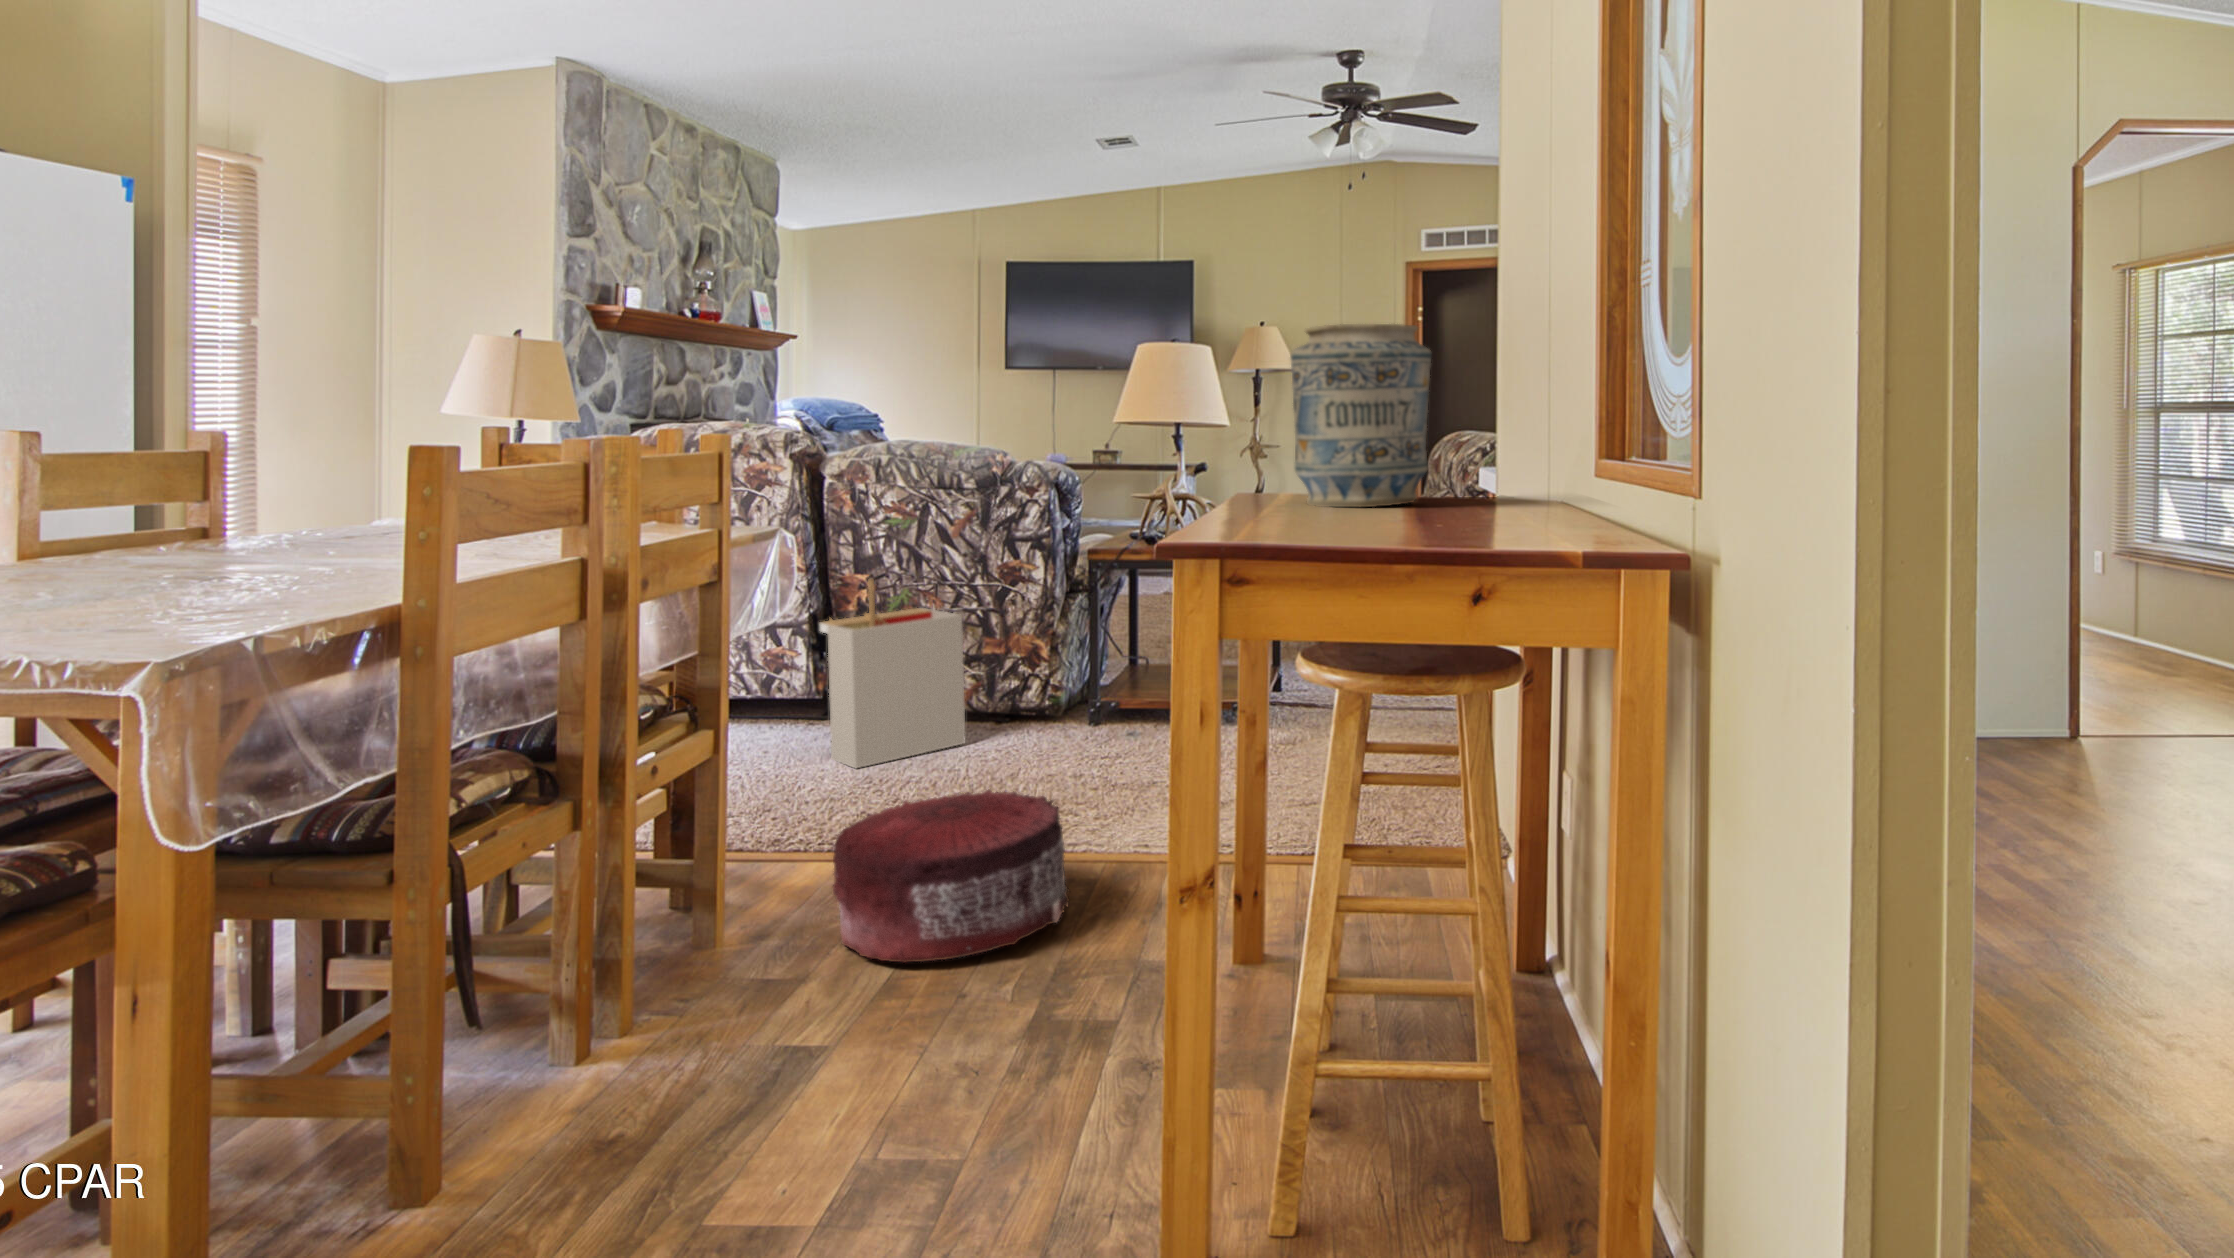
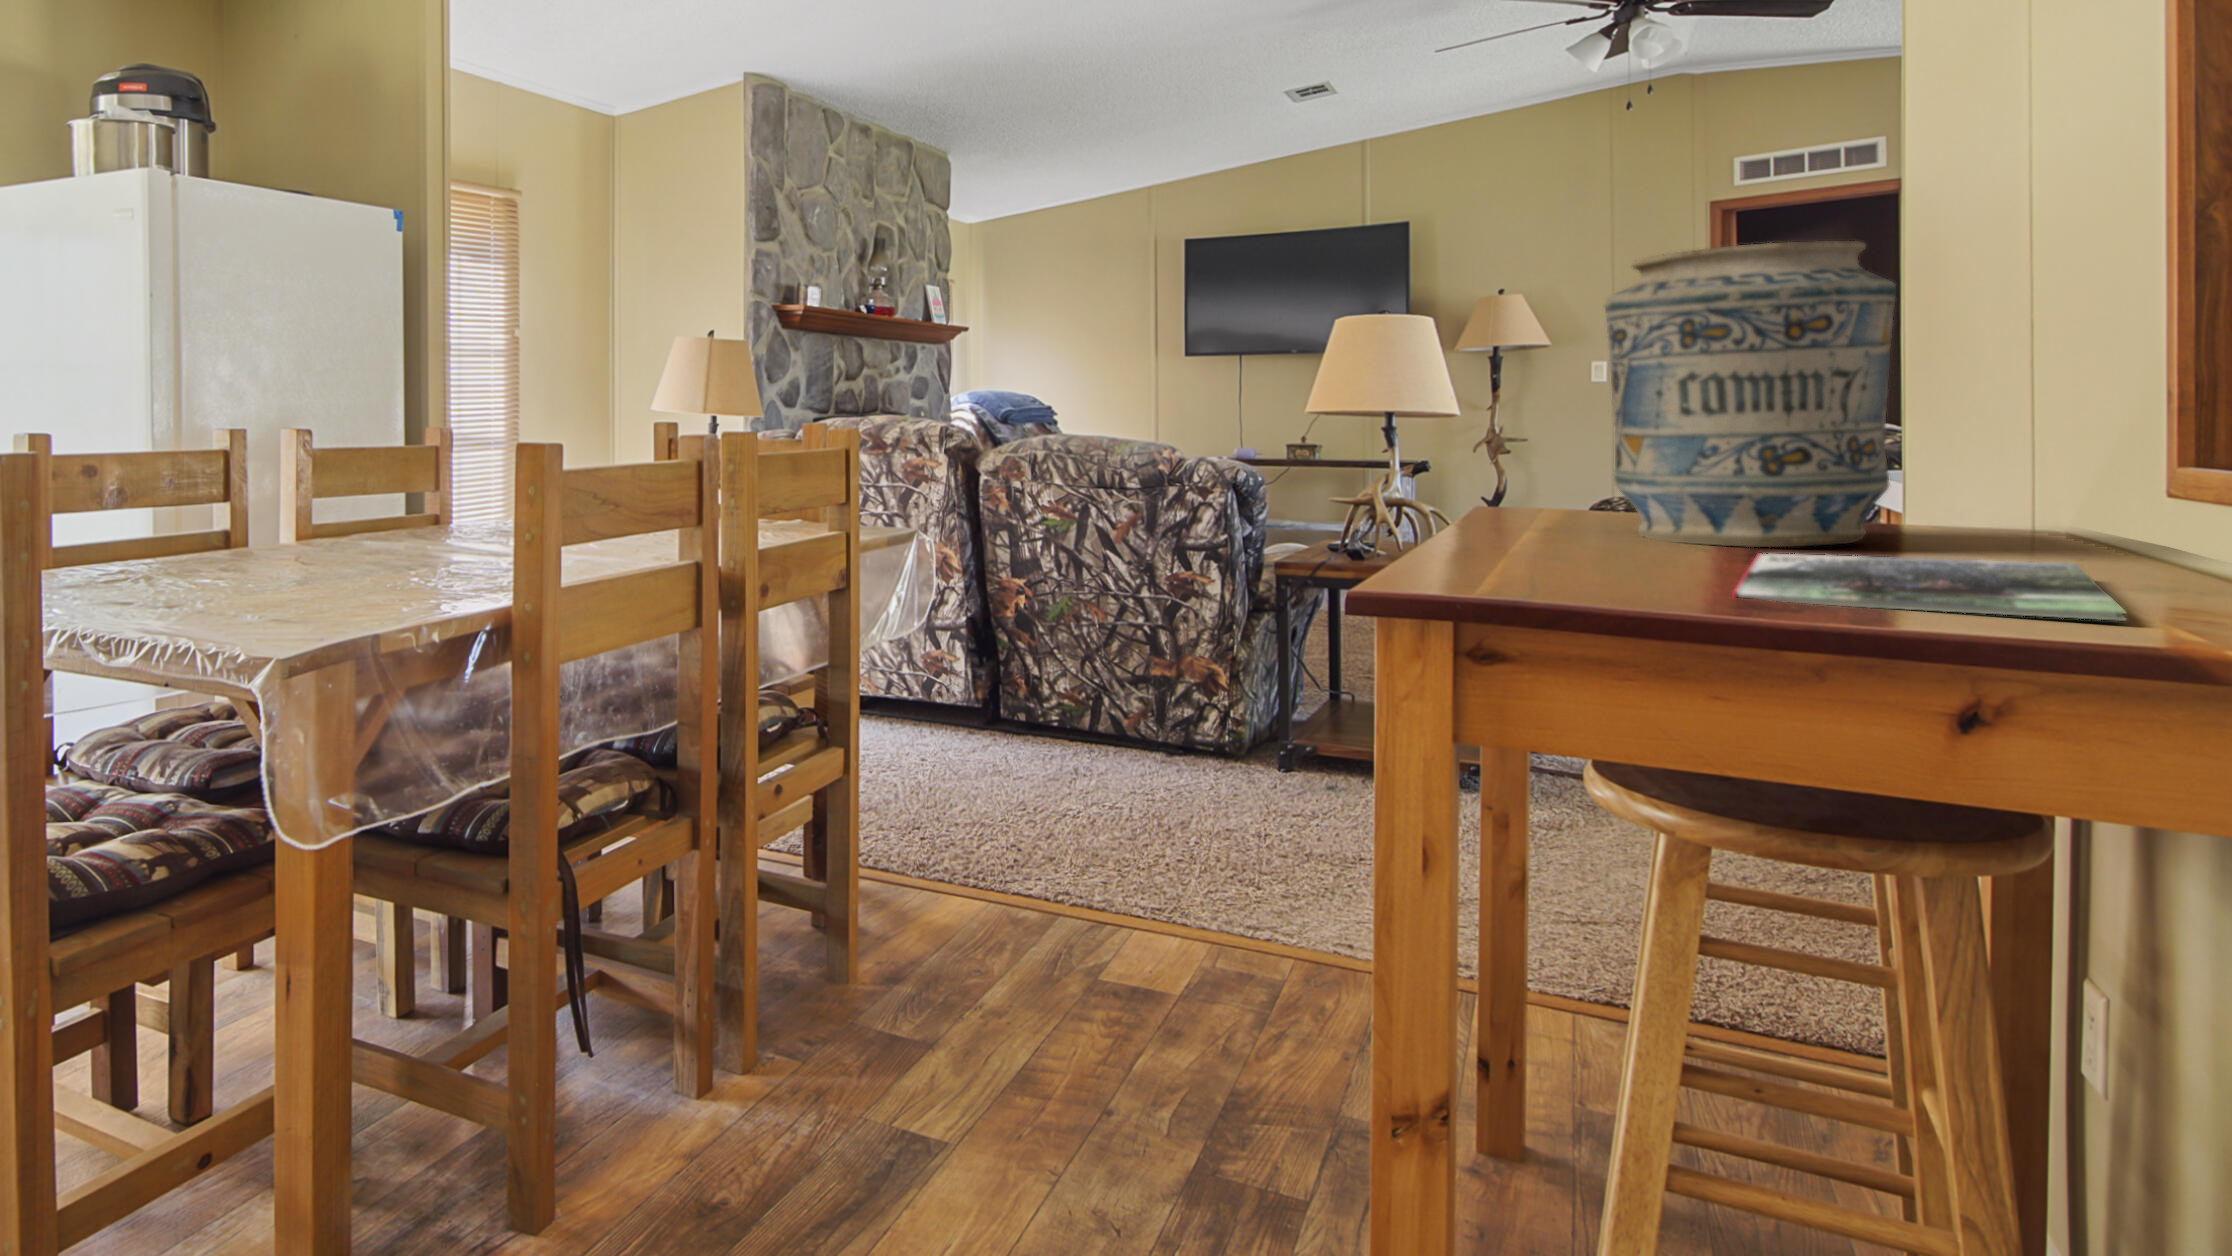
magazine: none [1331,507,1490,532] -> present [1732,553,2126,621]
storage bin: present [820,579,965,768] -> none [973,584,1130,790]
pouf: present [833,789,1069,963] -> none [967,854,1257,1077]

